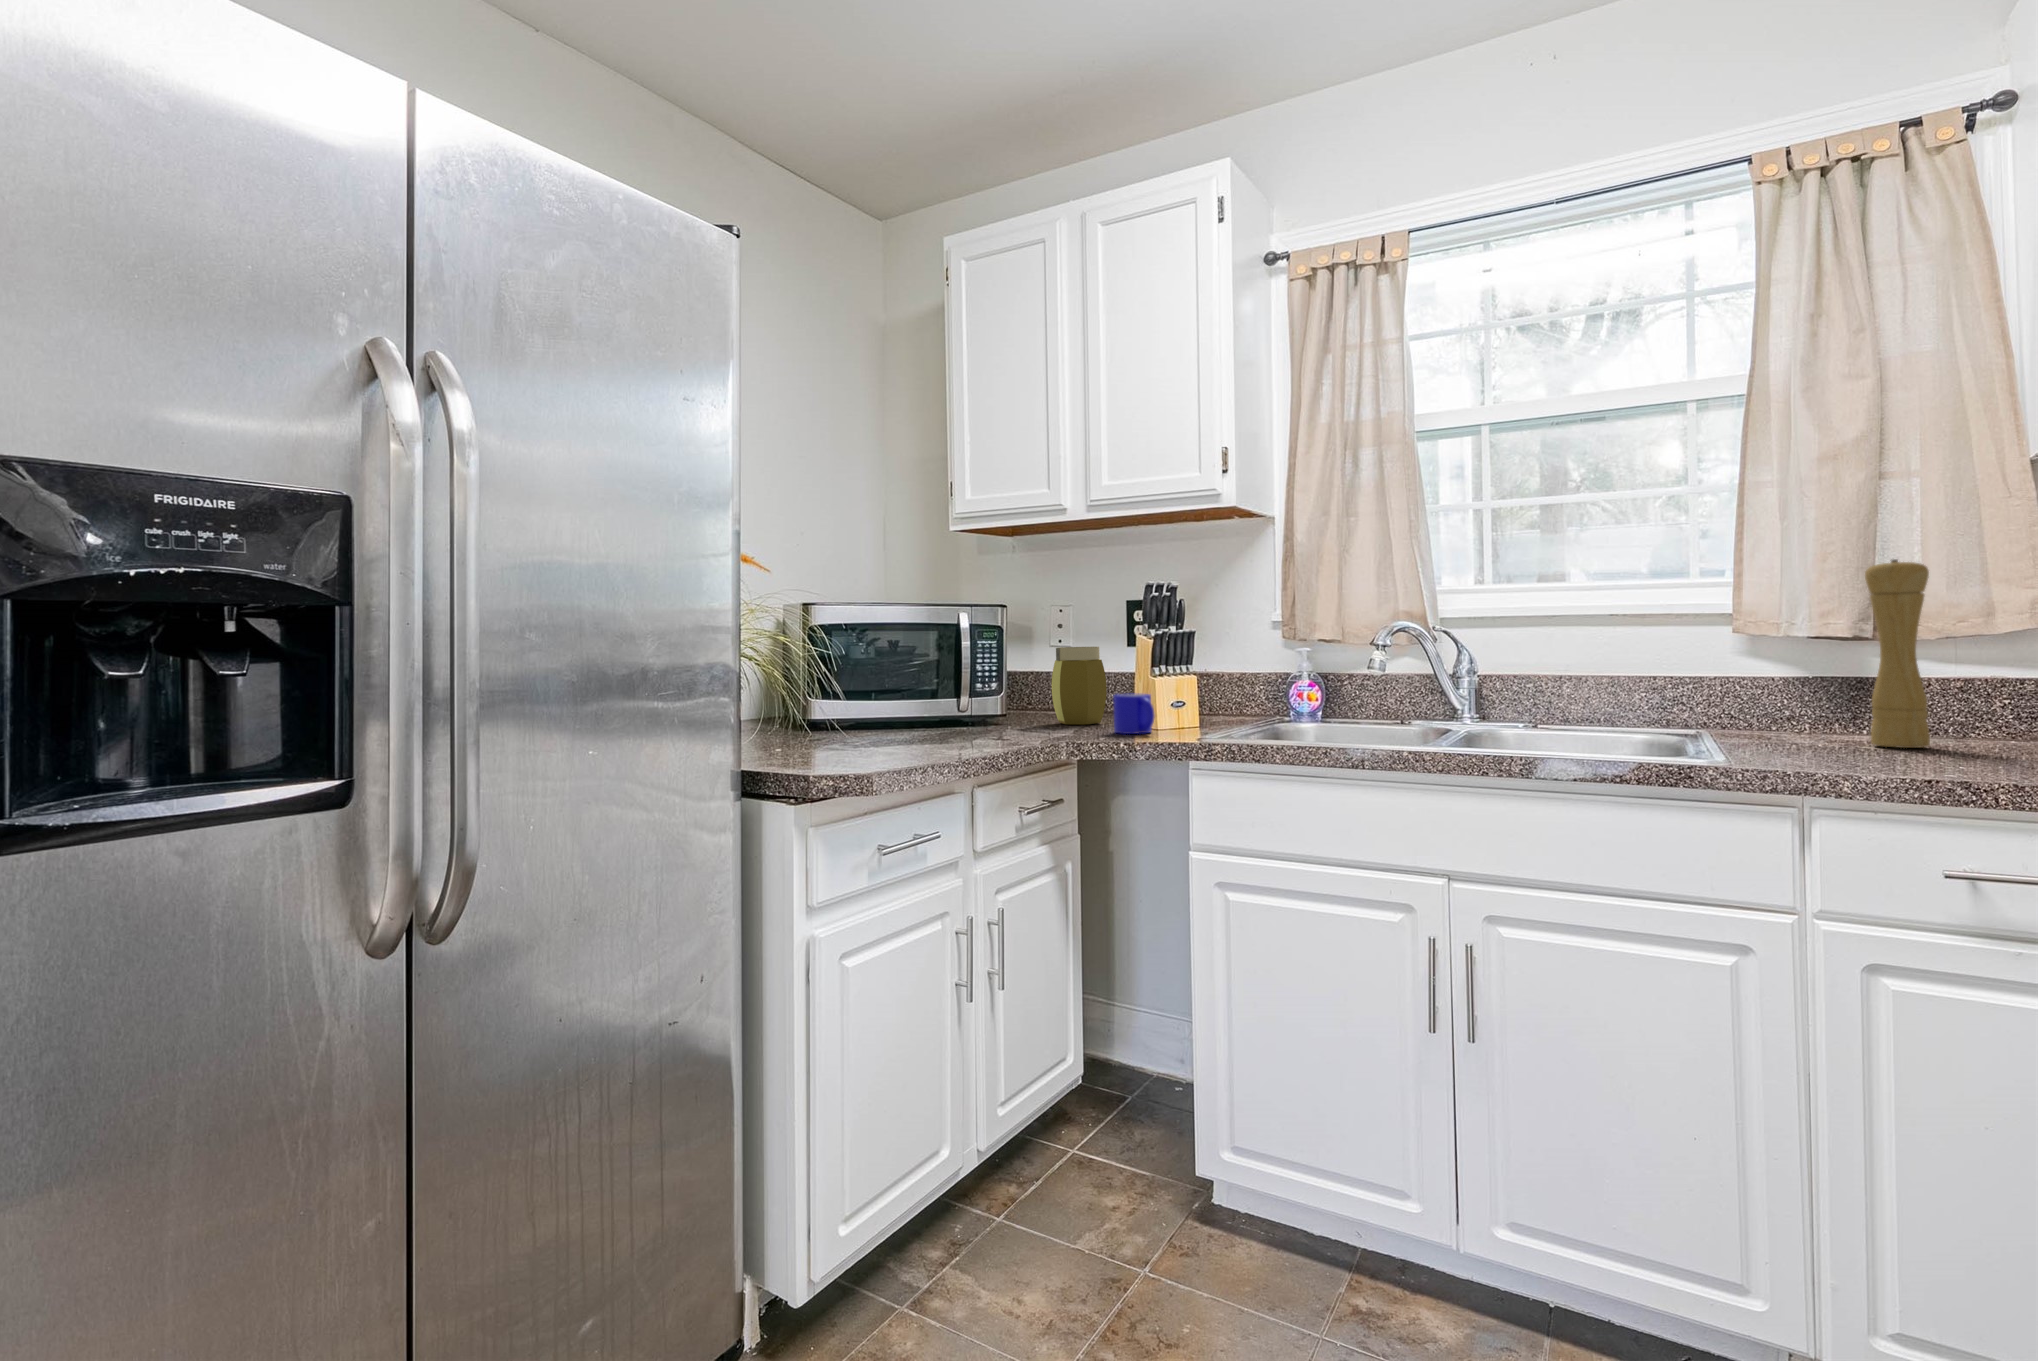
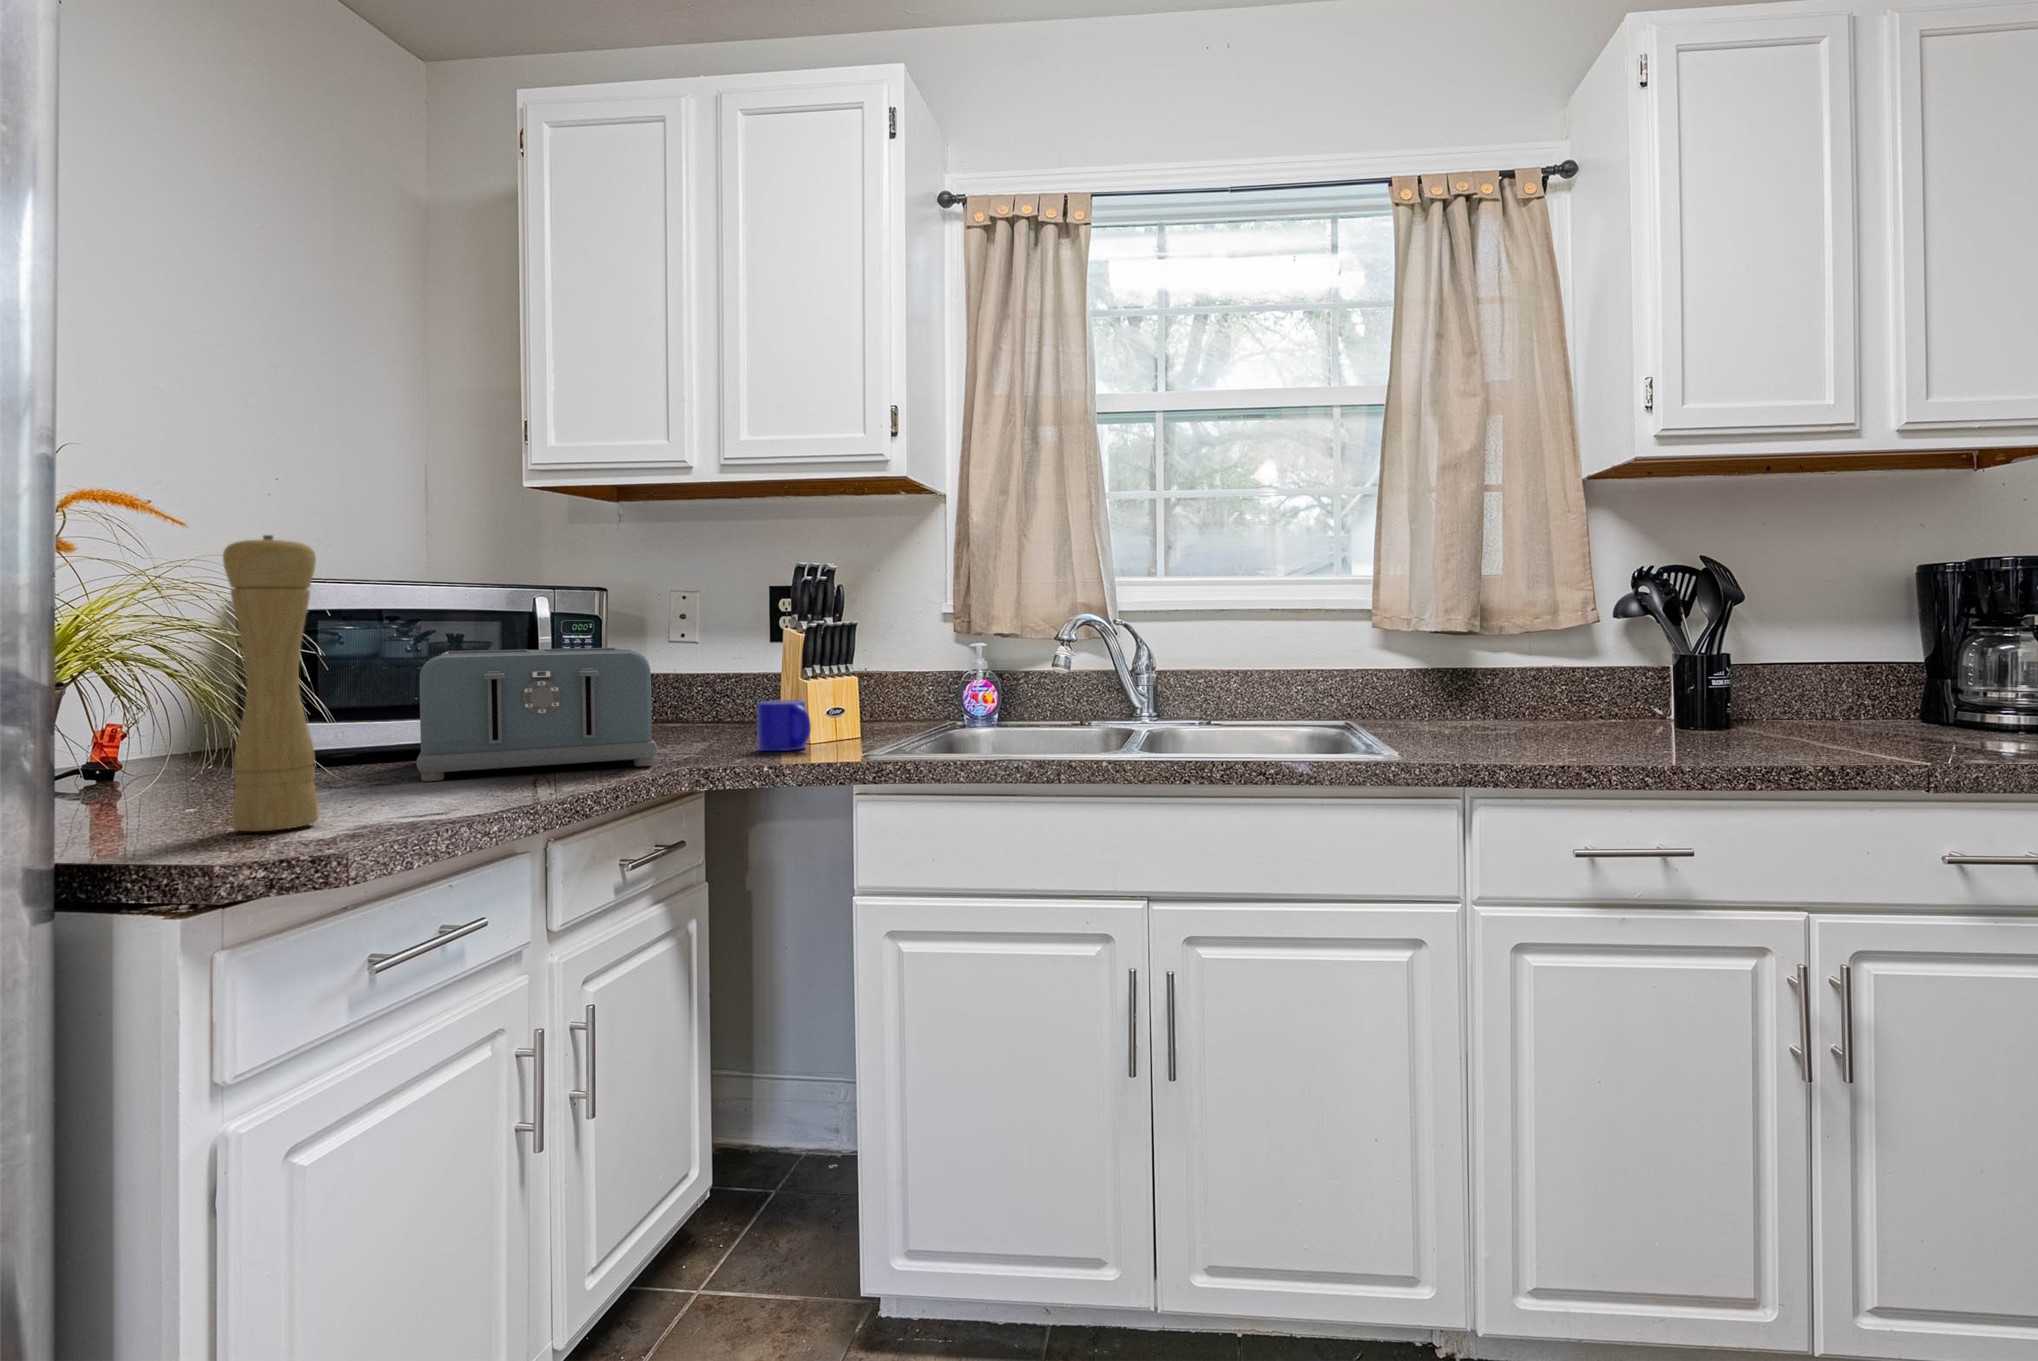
pepper mill: present [1865,559,1930,748] -> present [223,535,318,832]
jar: present [1052,647,1107,724] -> none [671,642,745,741]
toaster: none [884,651,1038,744] -> present [417,648,657,781]

